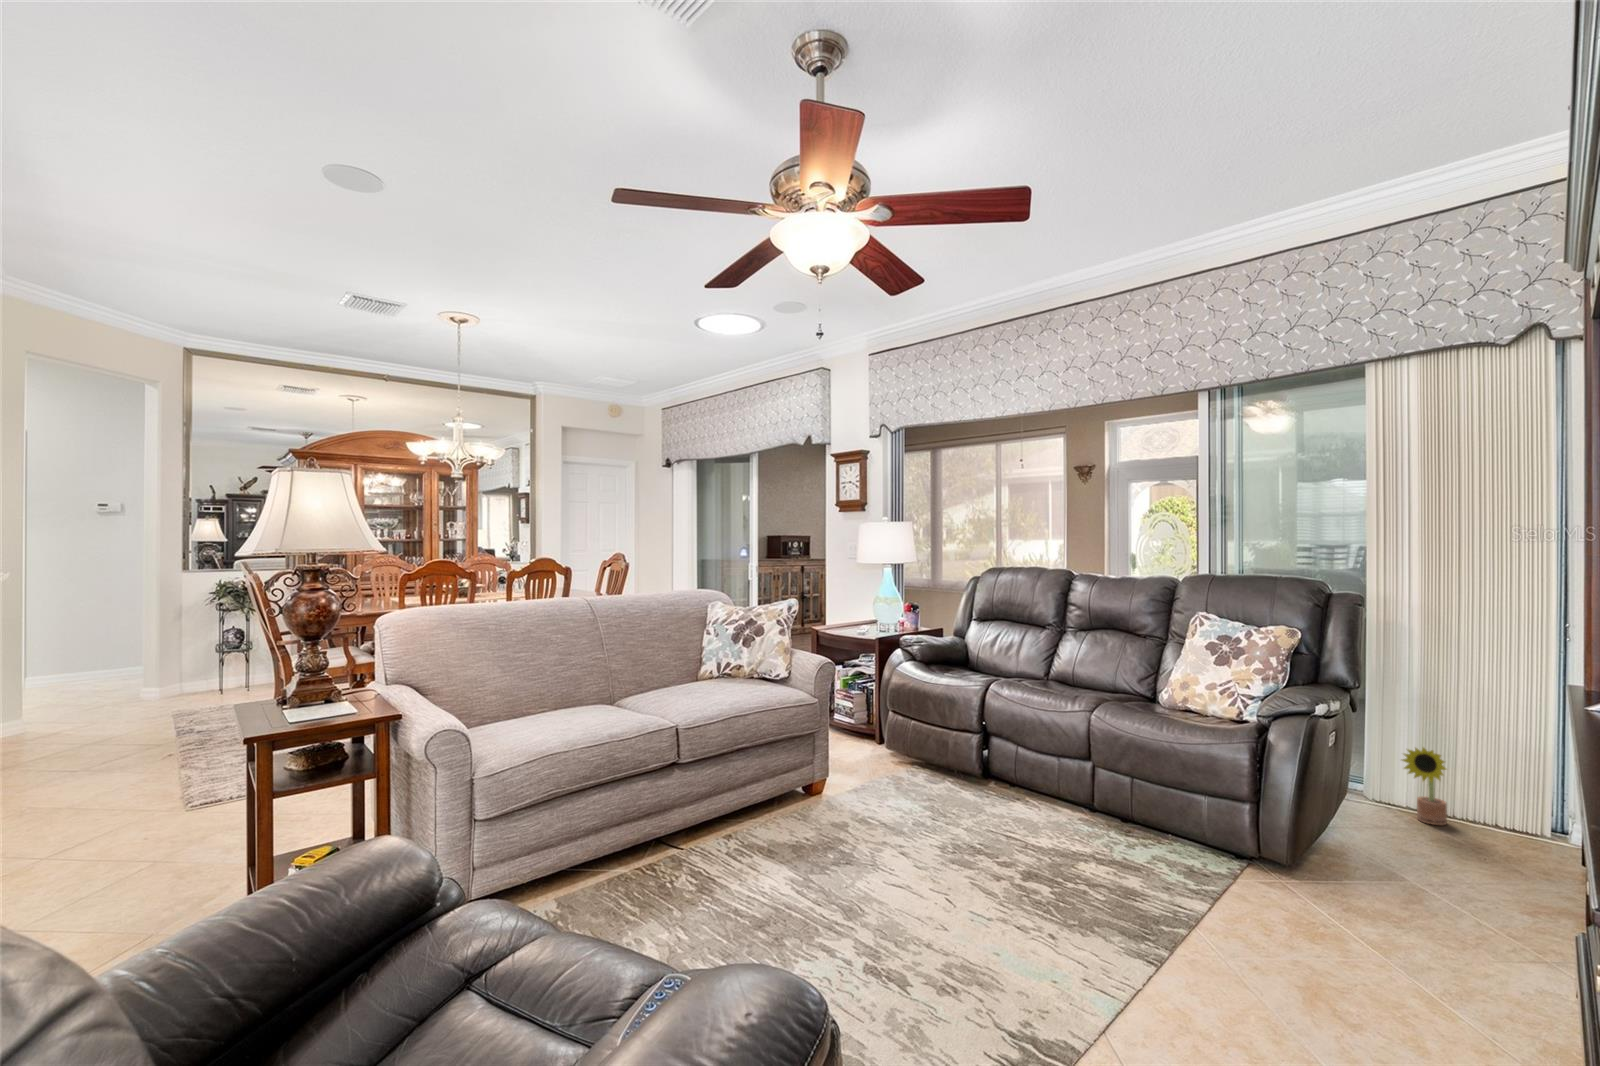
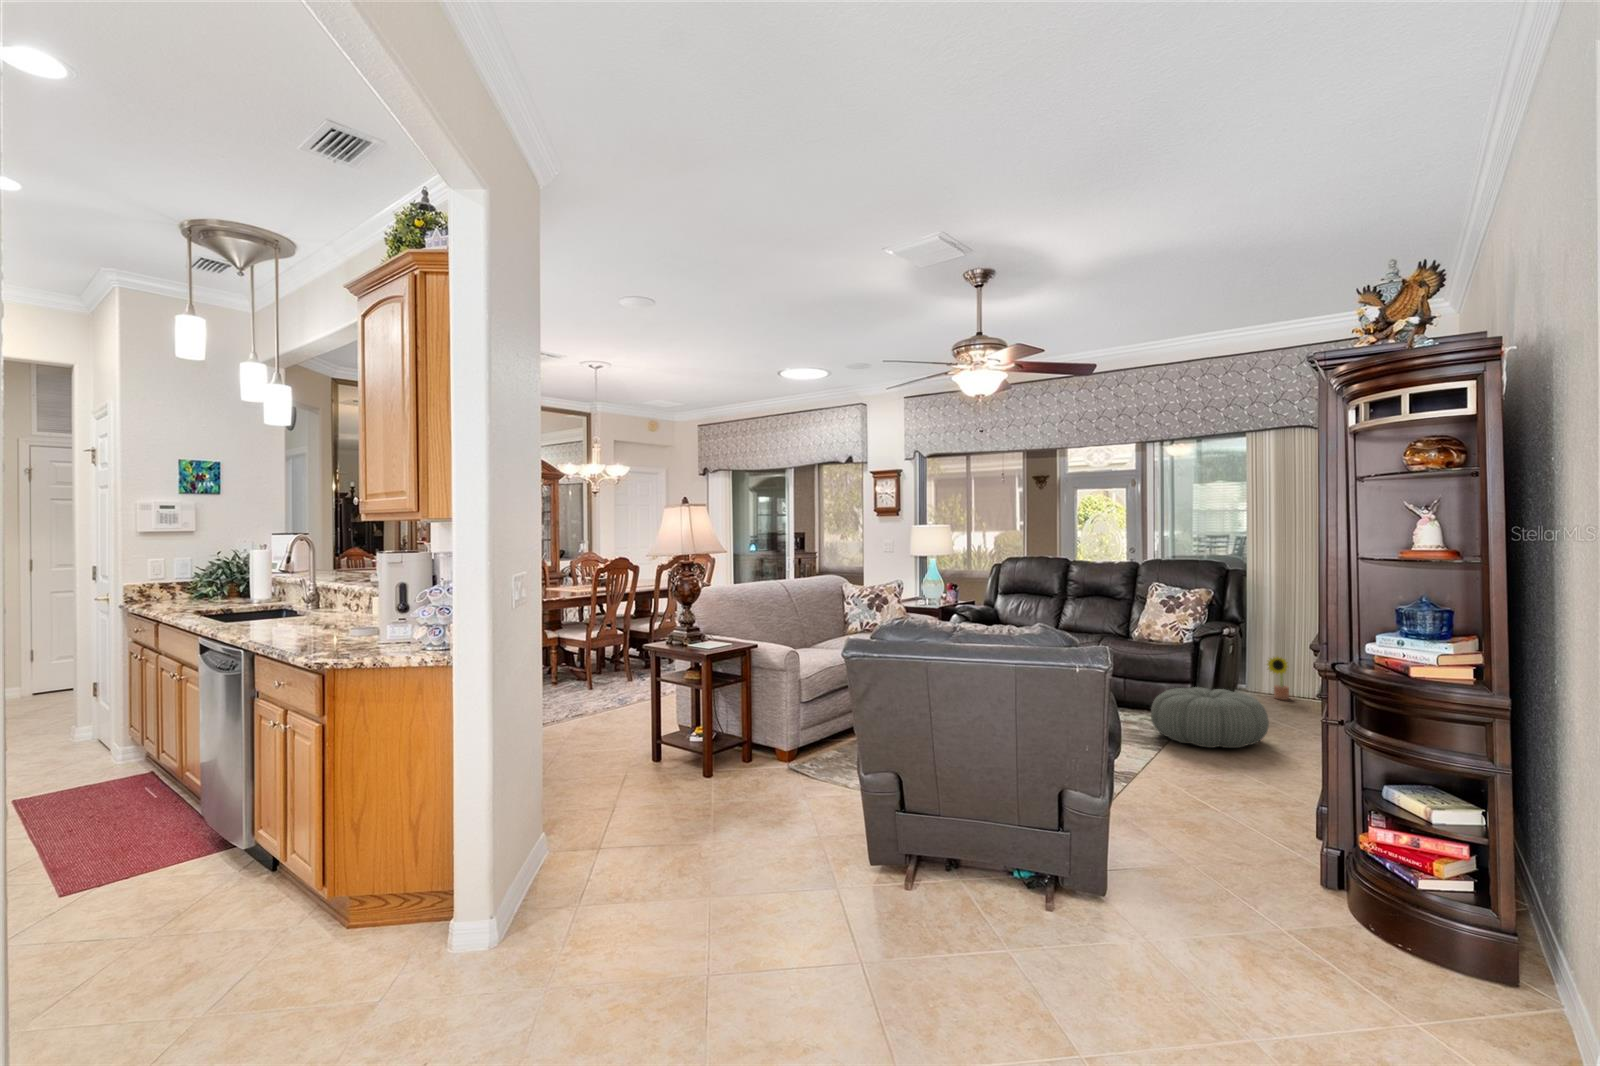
pouf: none [1162,817,1414,975] -> present [1151,687,1269,748]

